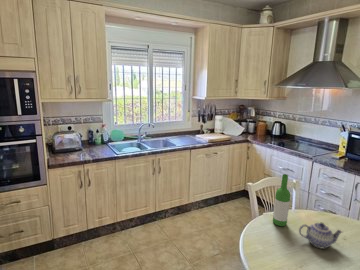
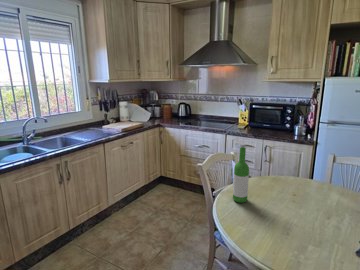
teapot: present [299,223,342,248] -> none [266,188,302,213]

